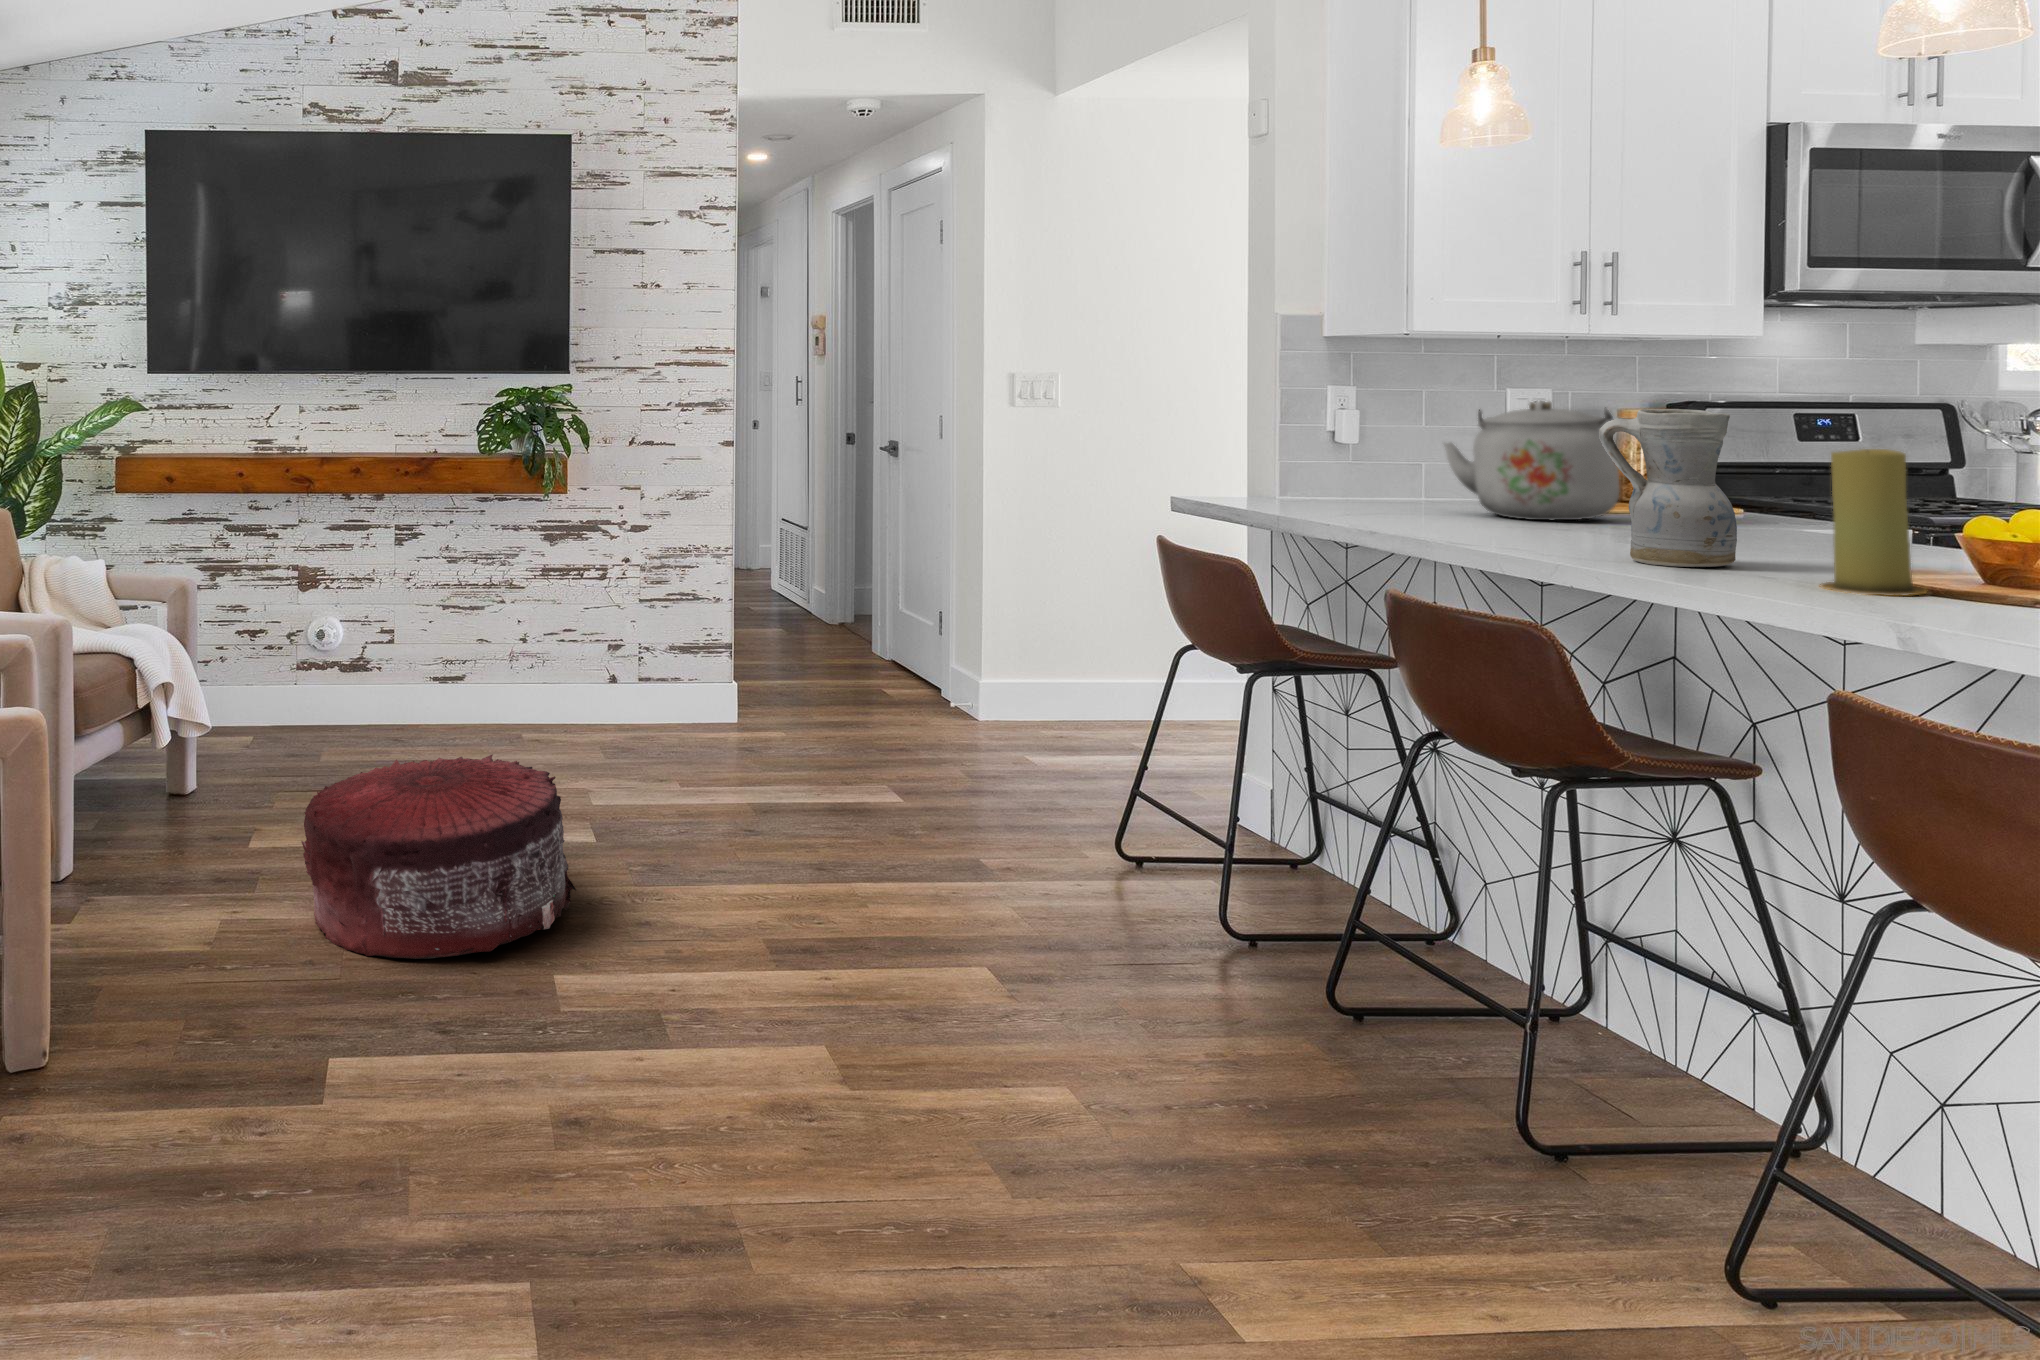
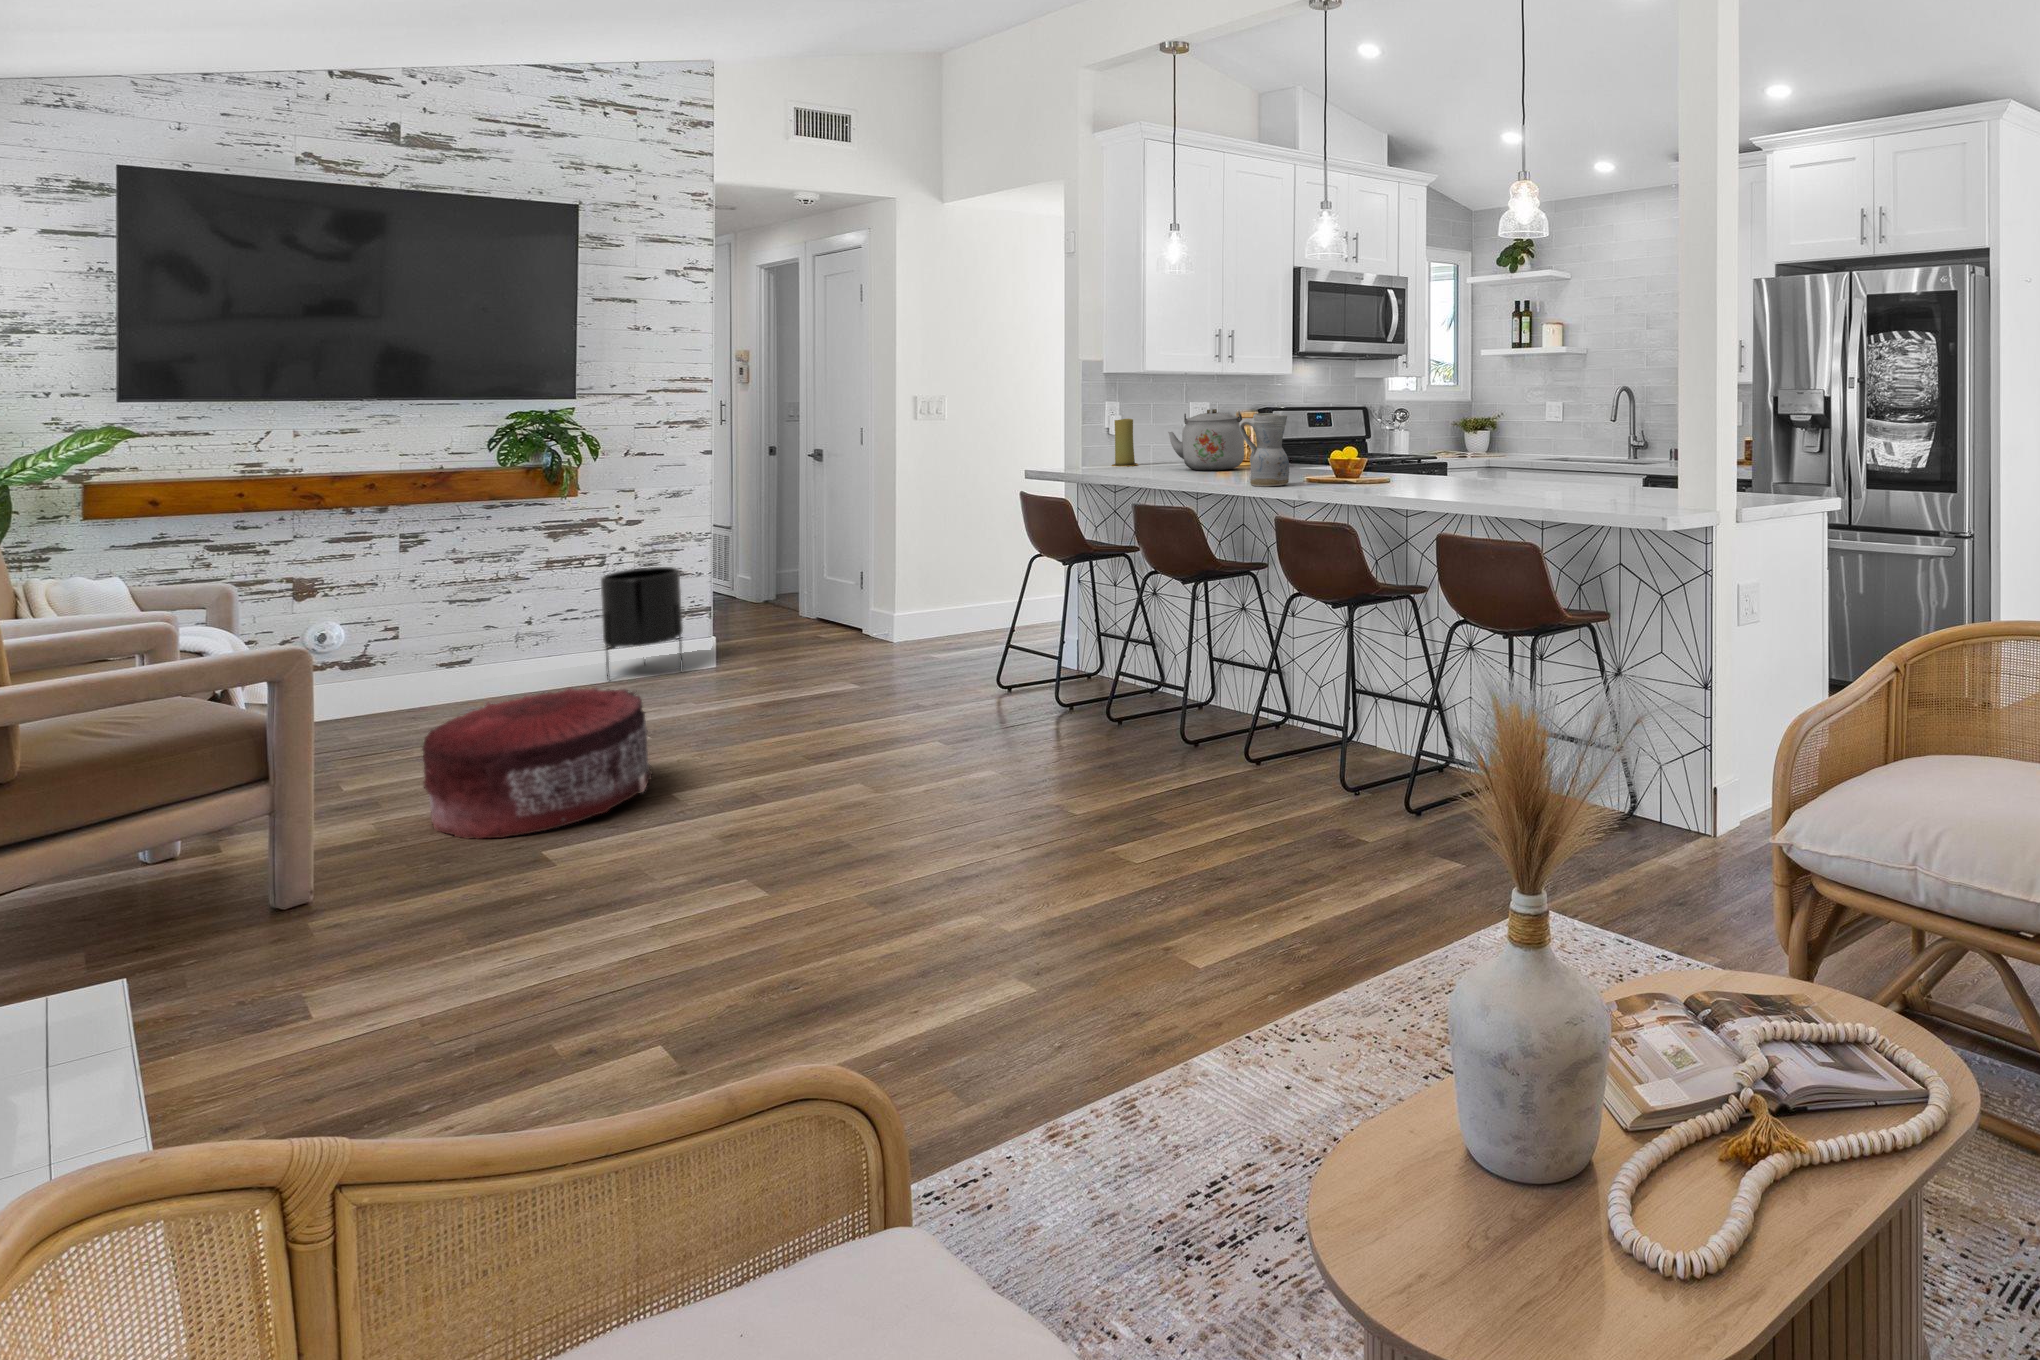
candle: present [1820,449,1926,596] -> present [1112,419,1138,466]
planter: none [599,595,694,740] -> present [601,567,683,681]

